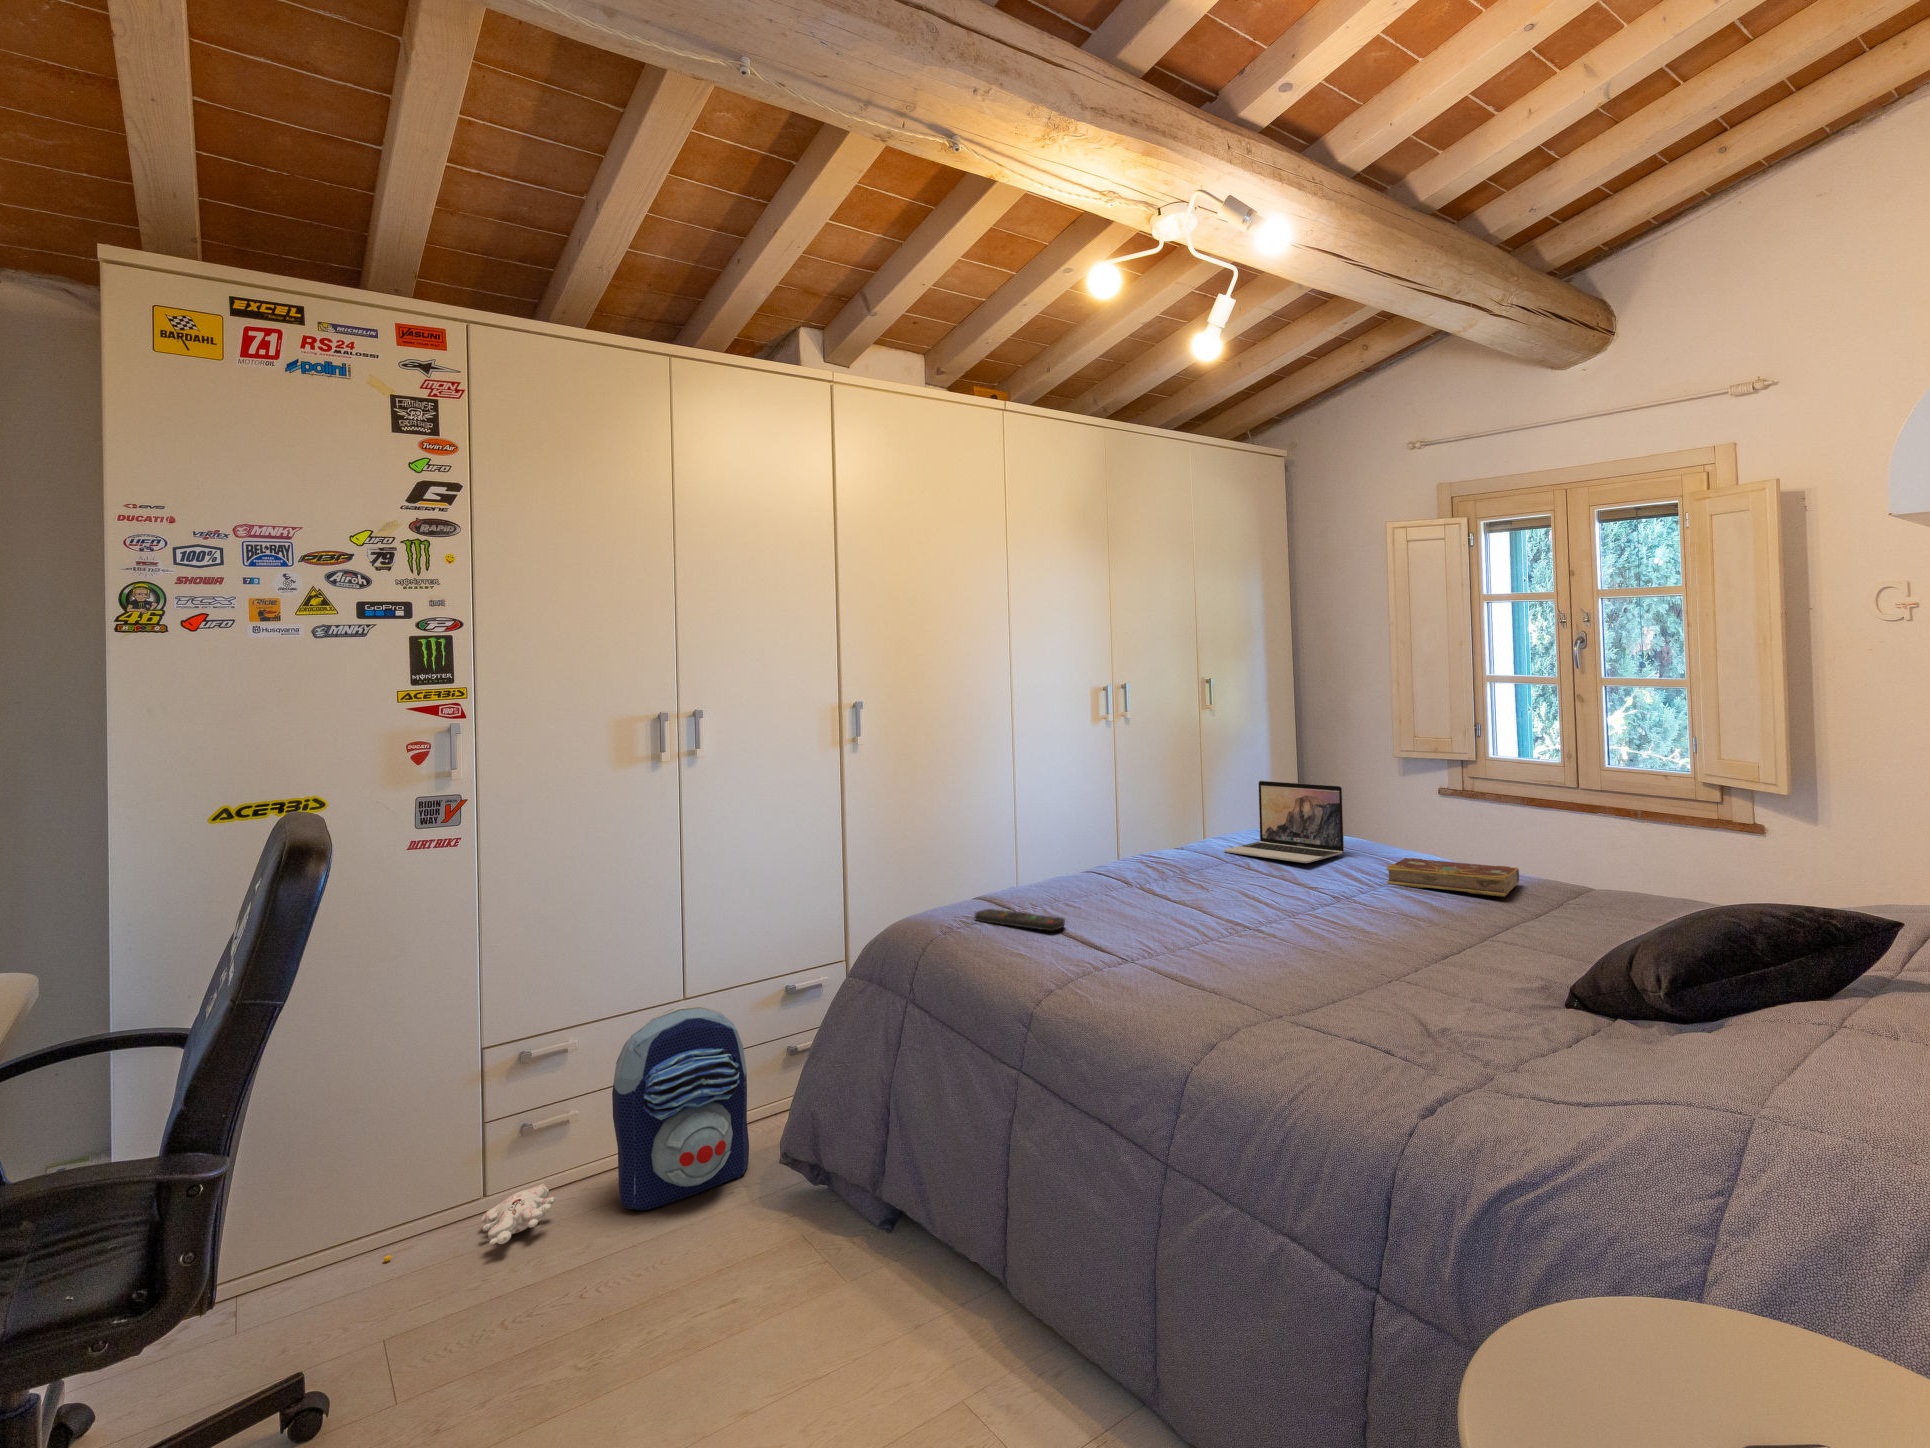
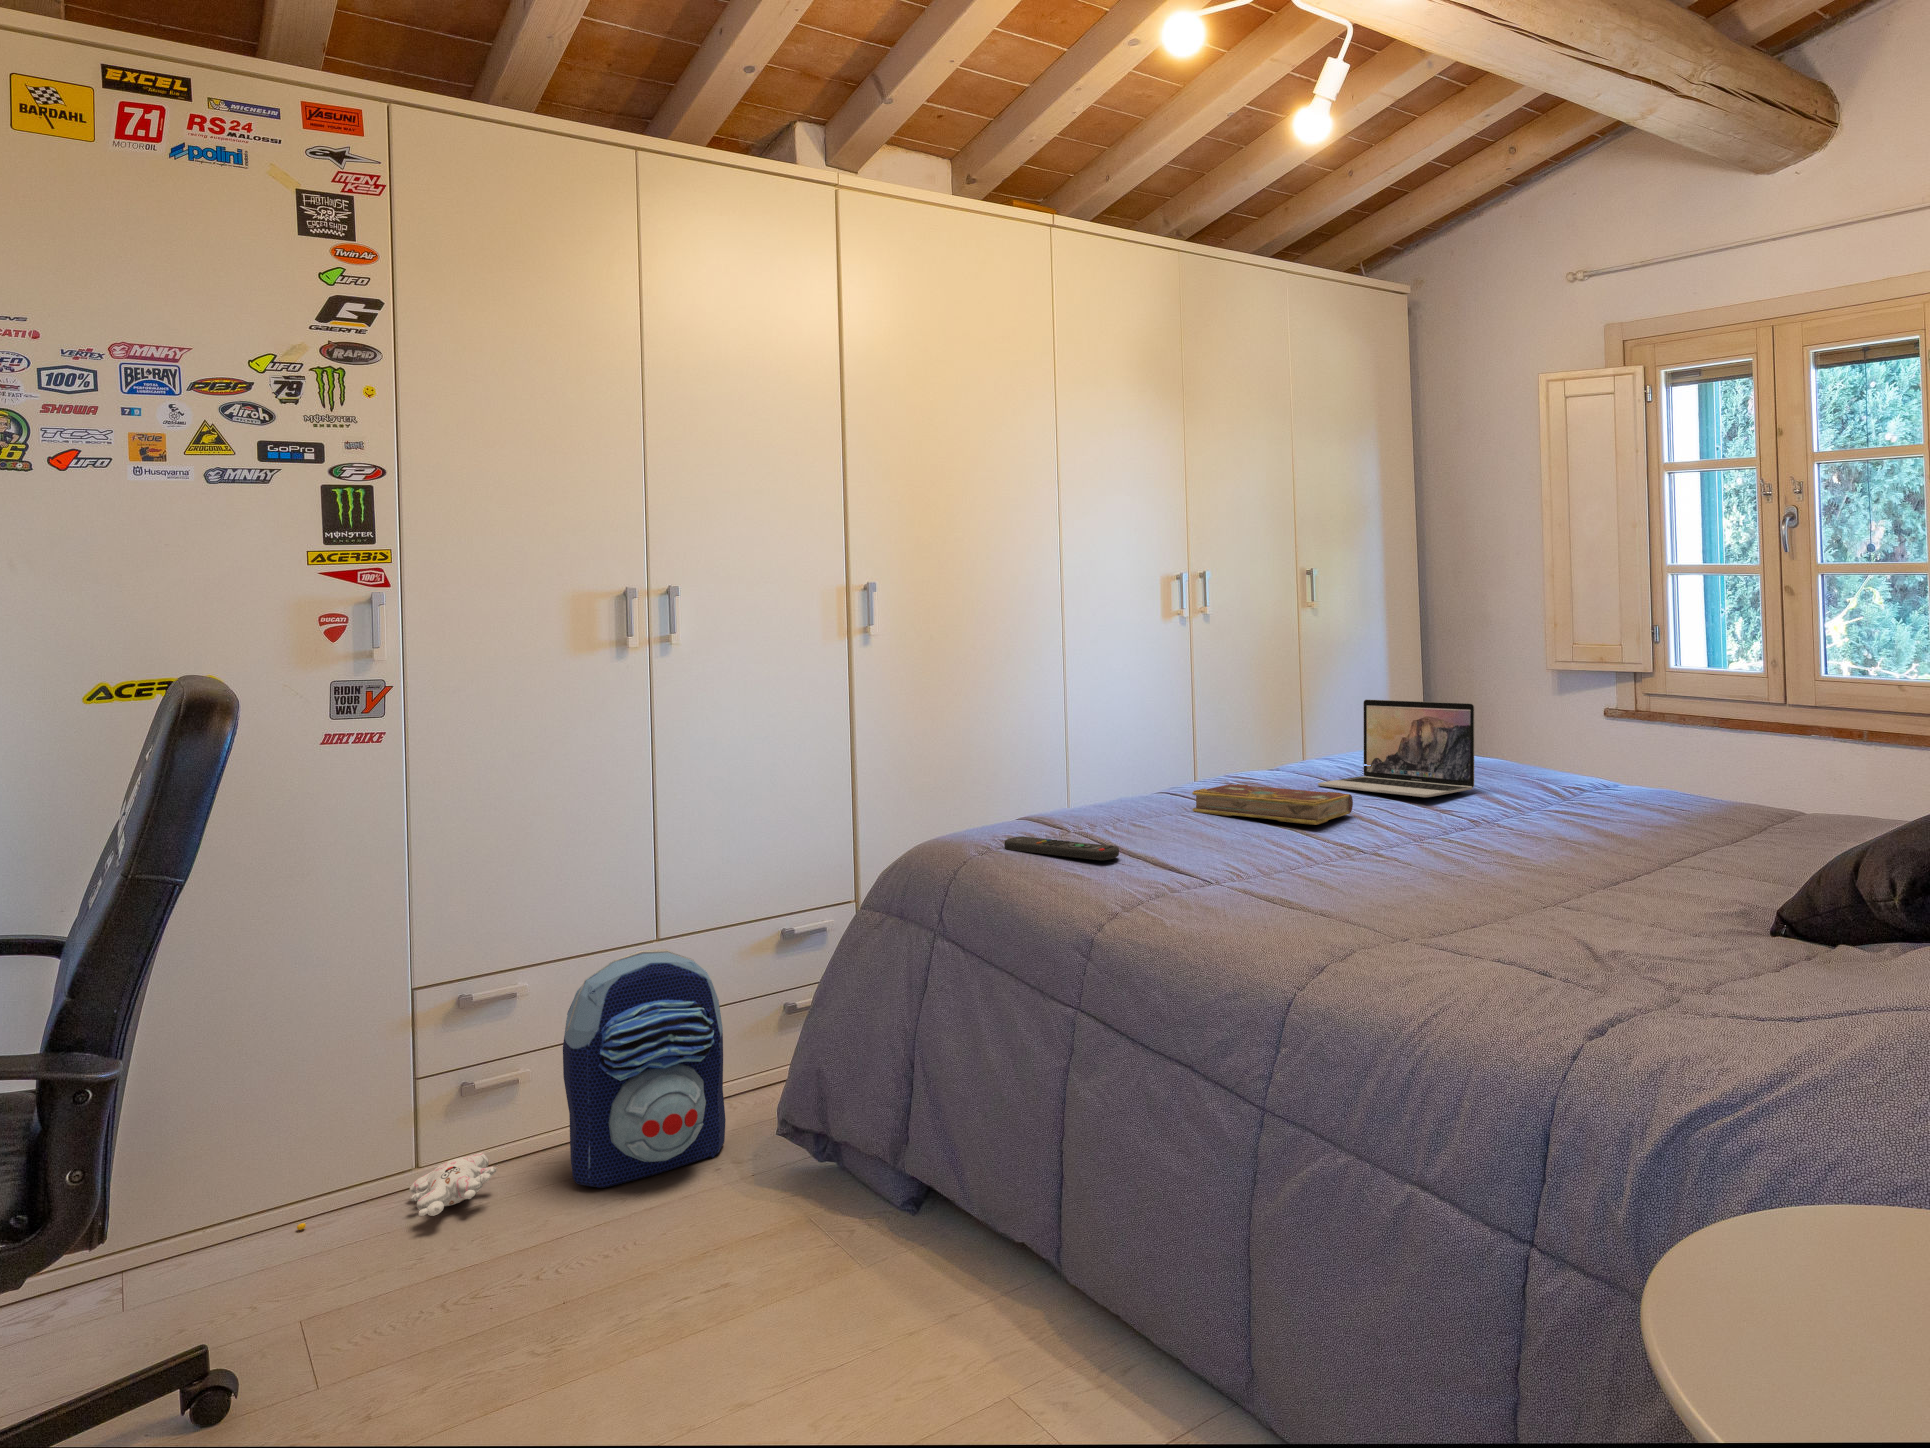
book: present [1386,858,1519,897] -> present [1192,784,1353,825]

